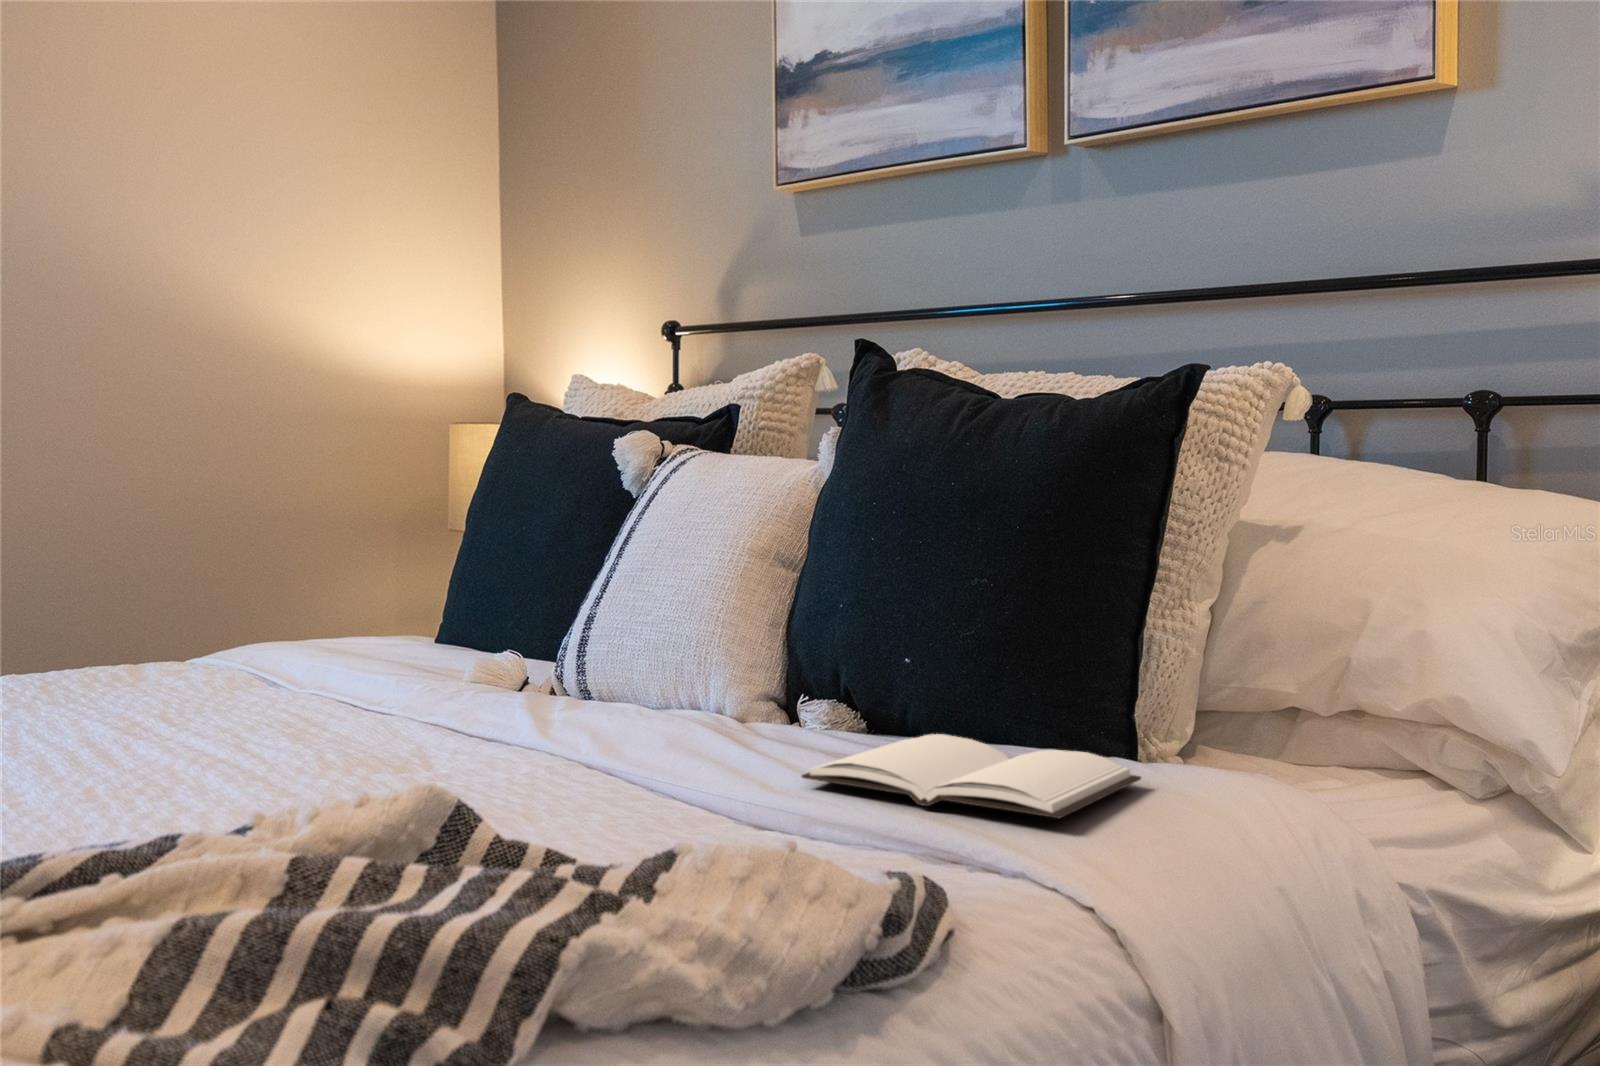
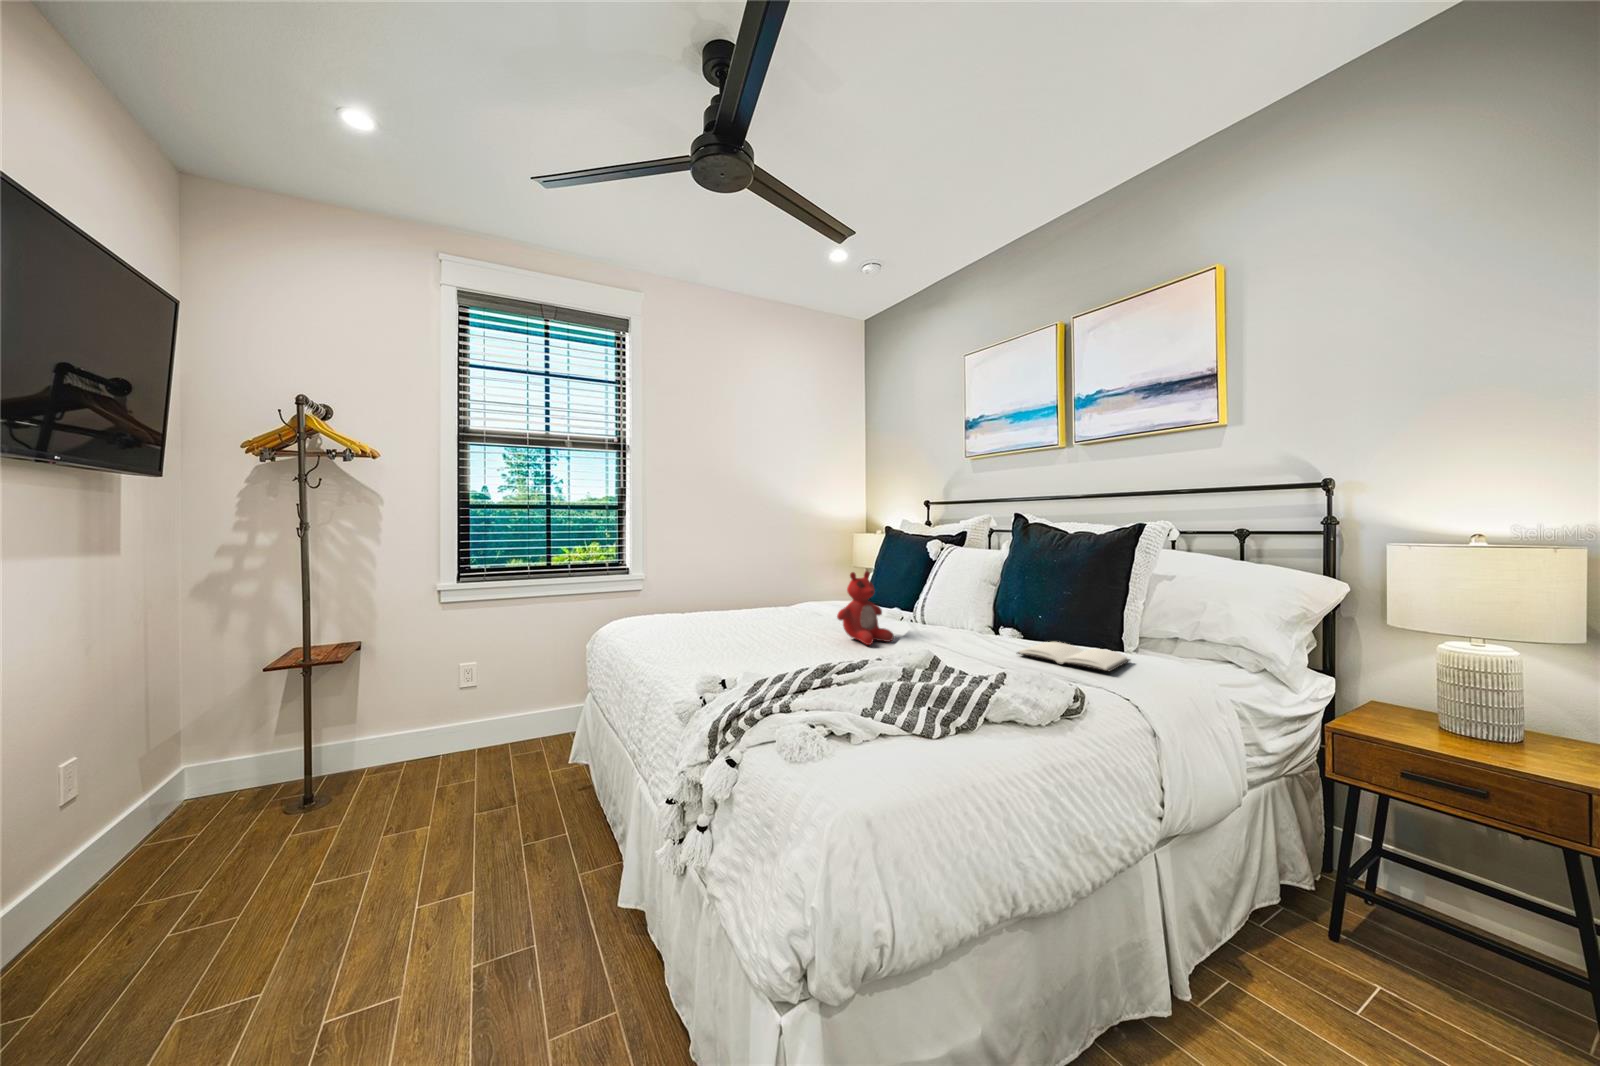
stuffed bear: none [209,516,425,780] -> present [837,571,894,645]

